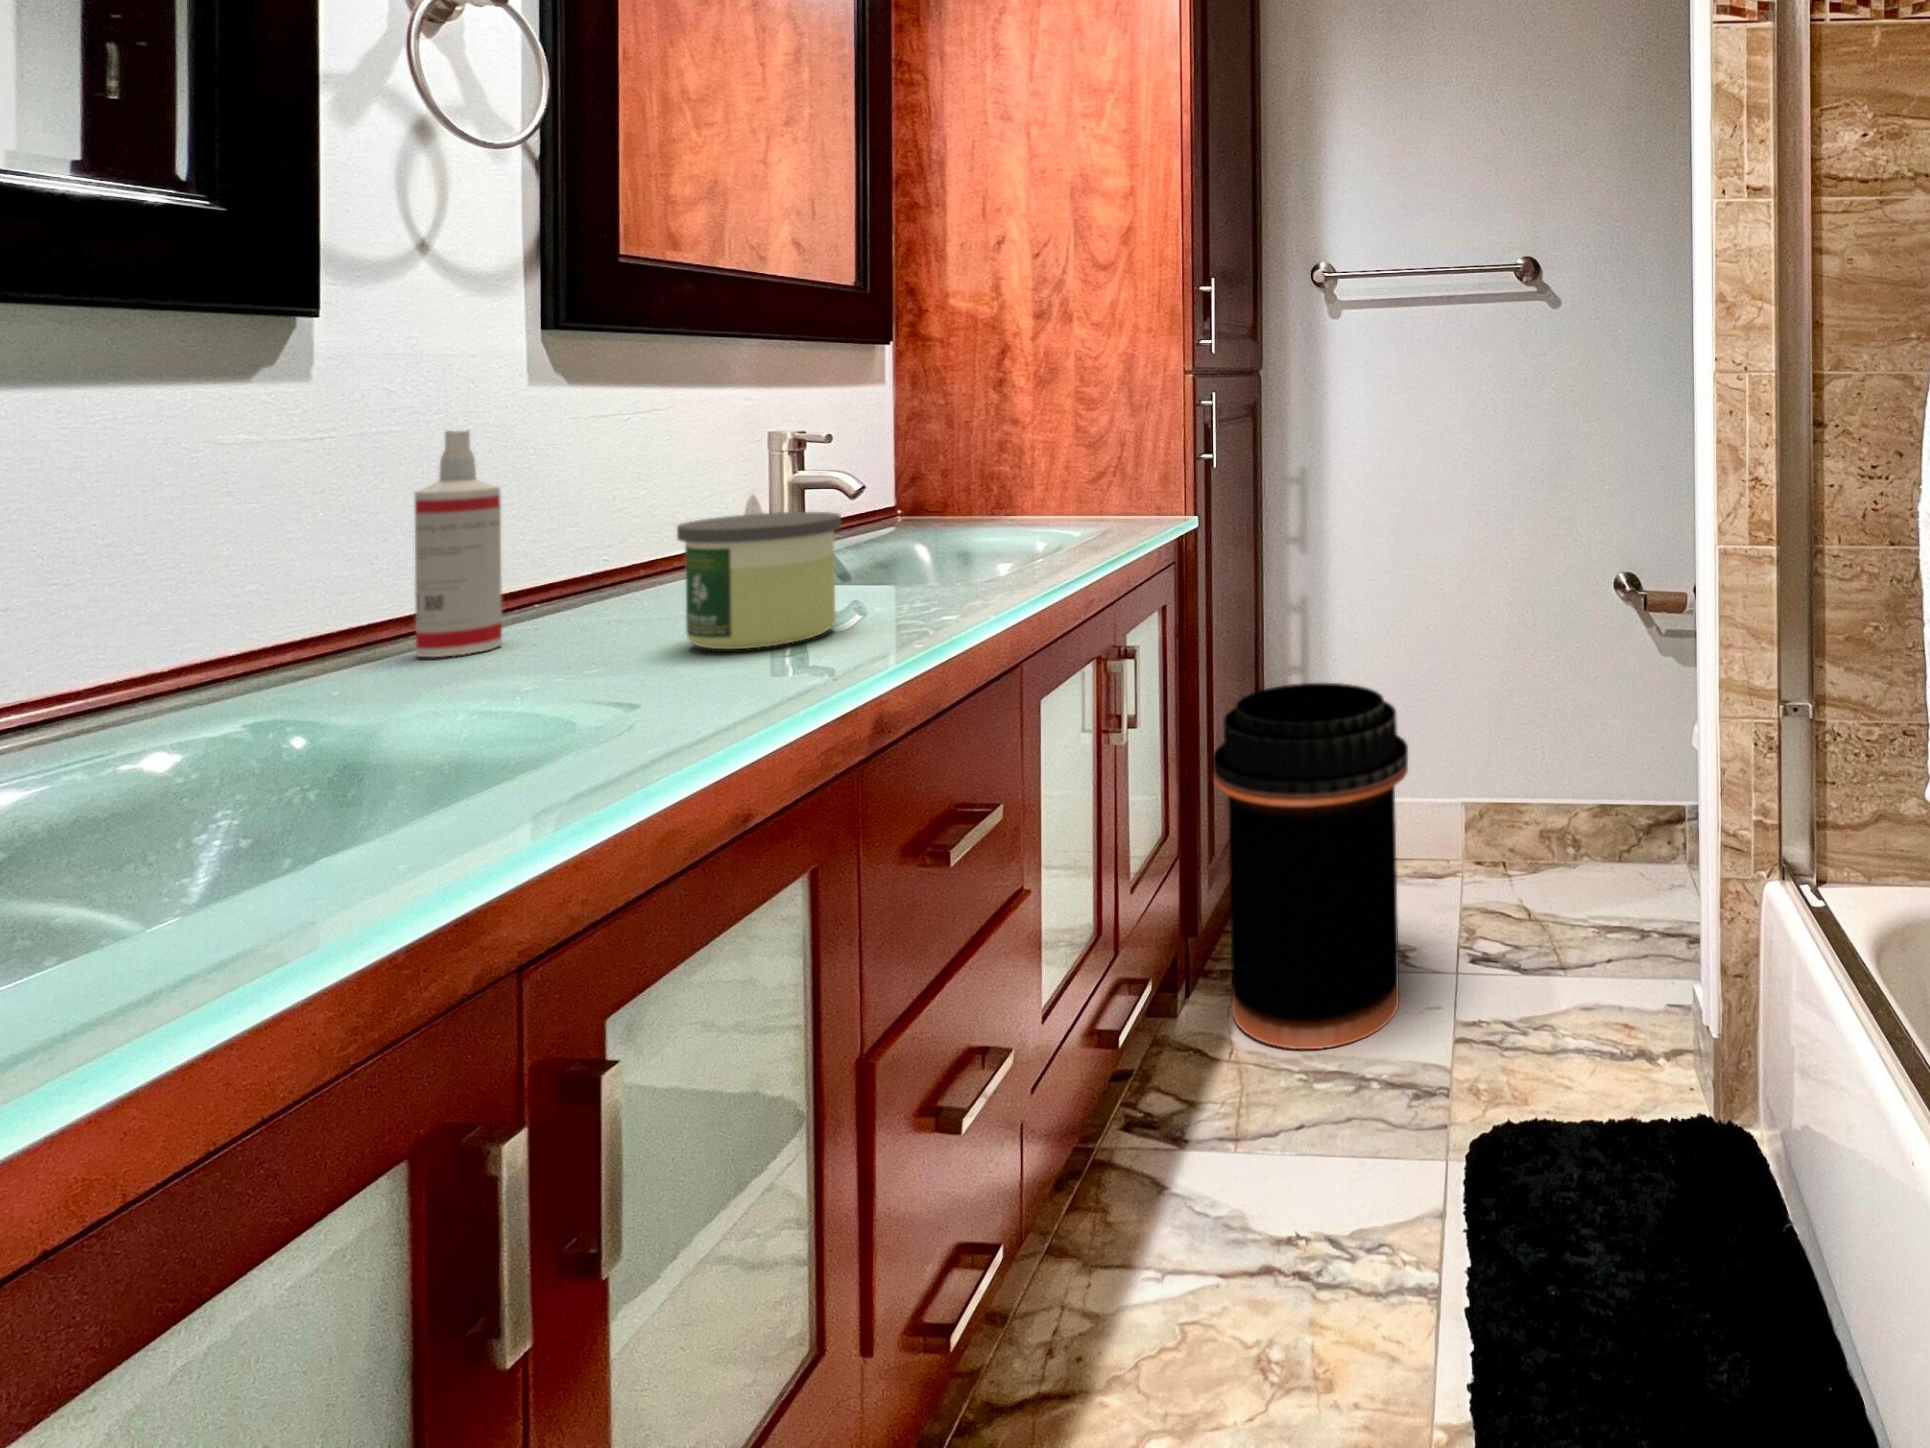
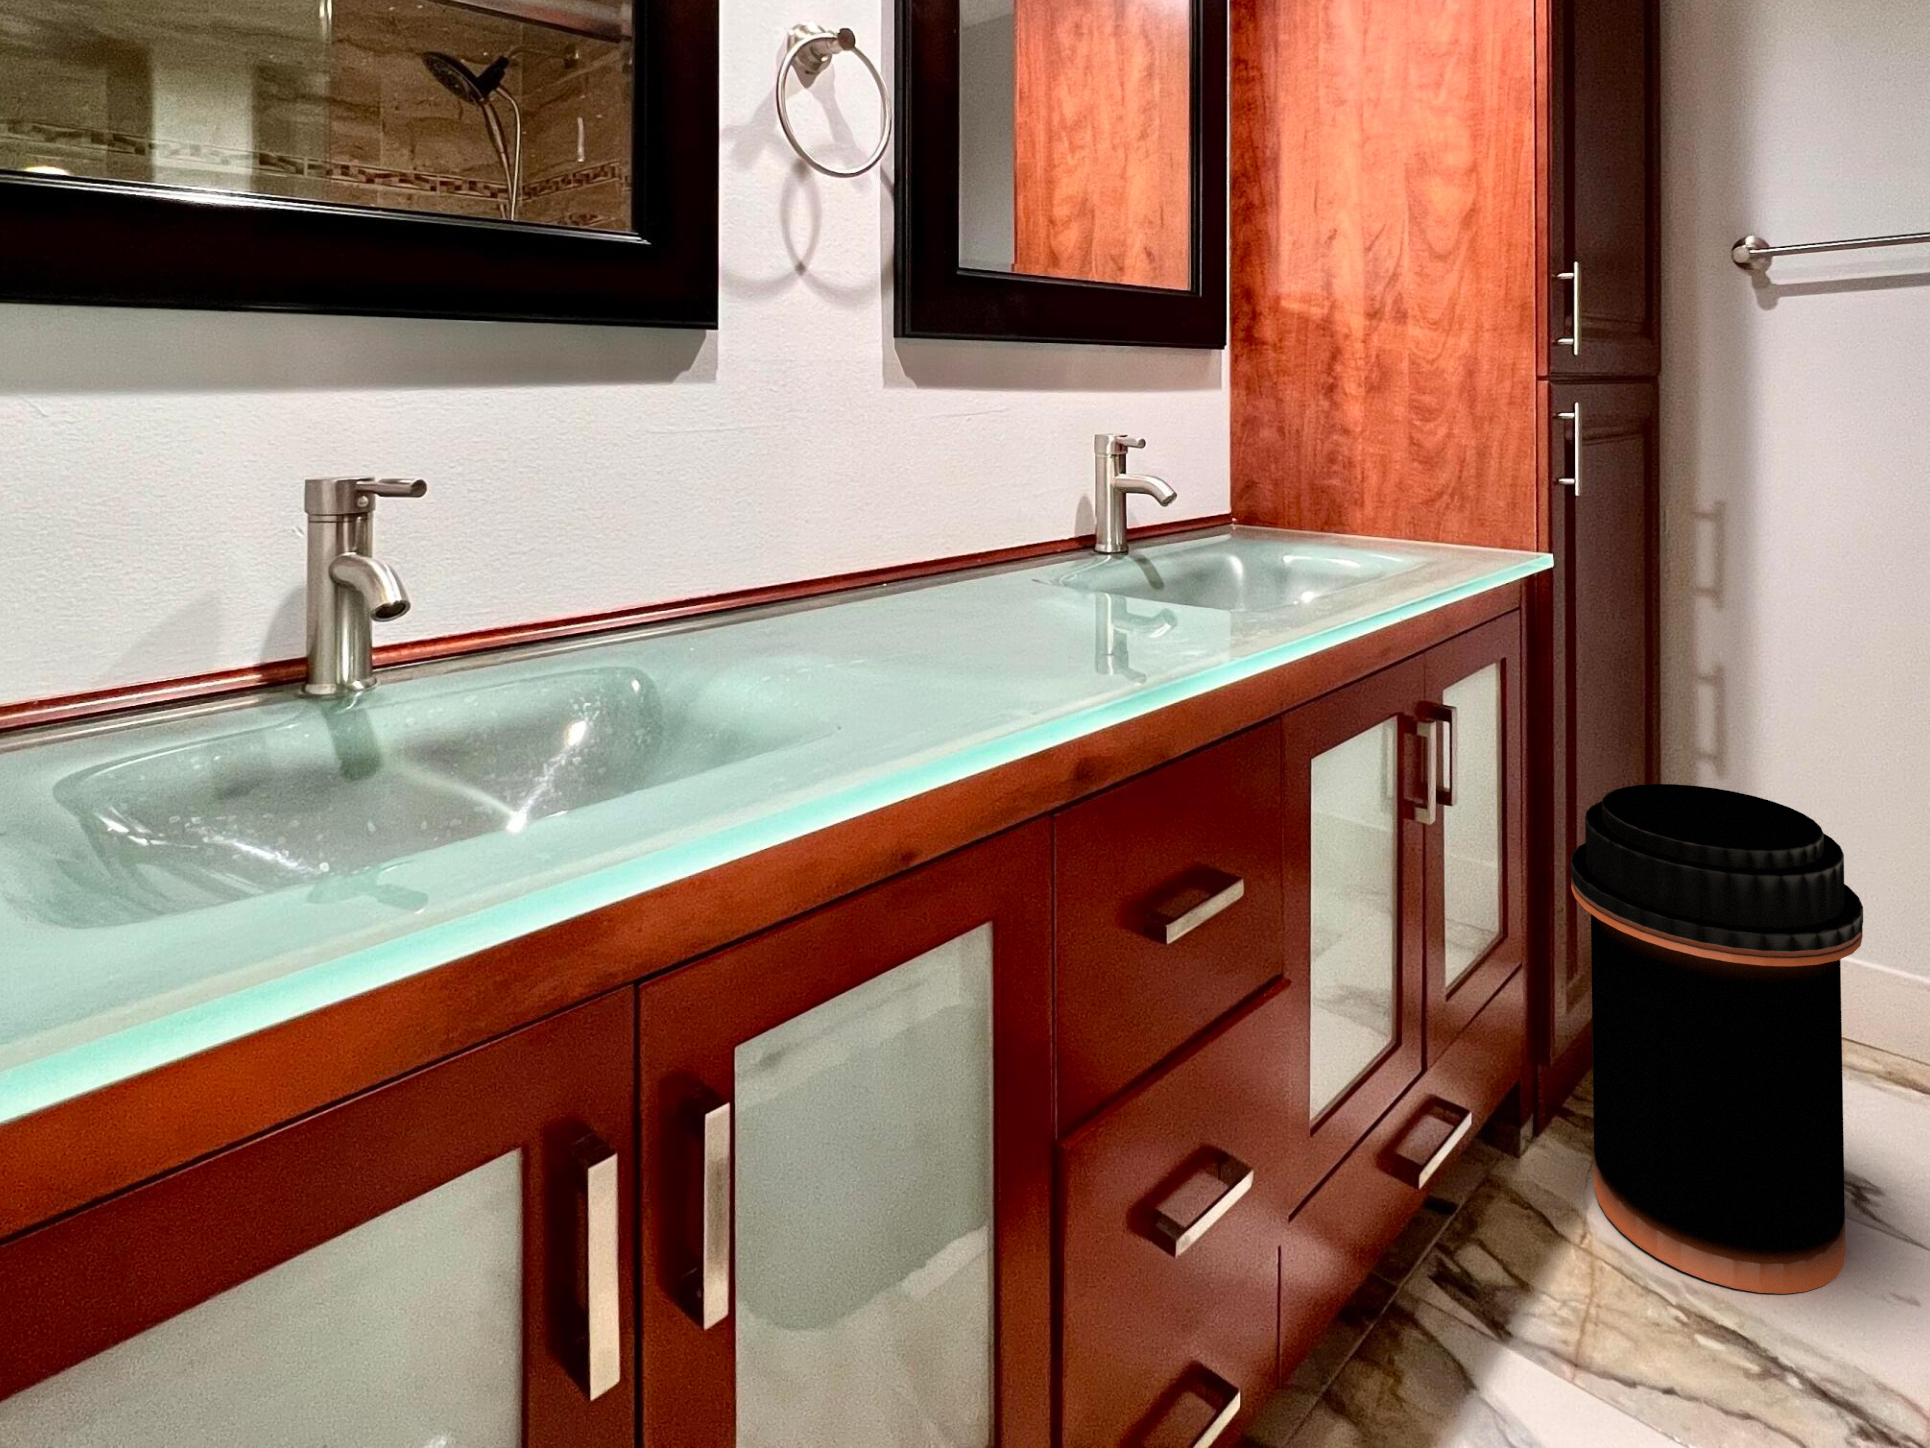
spray bottle: present [415,430,502,657] -> none [774,427,835,626]
candle: present [677,512,841,649] -> none [940,522,1085,660]

